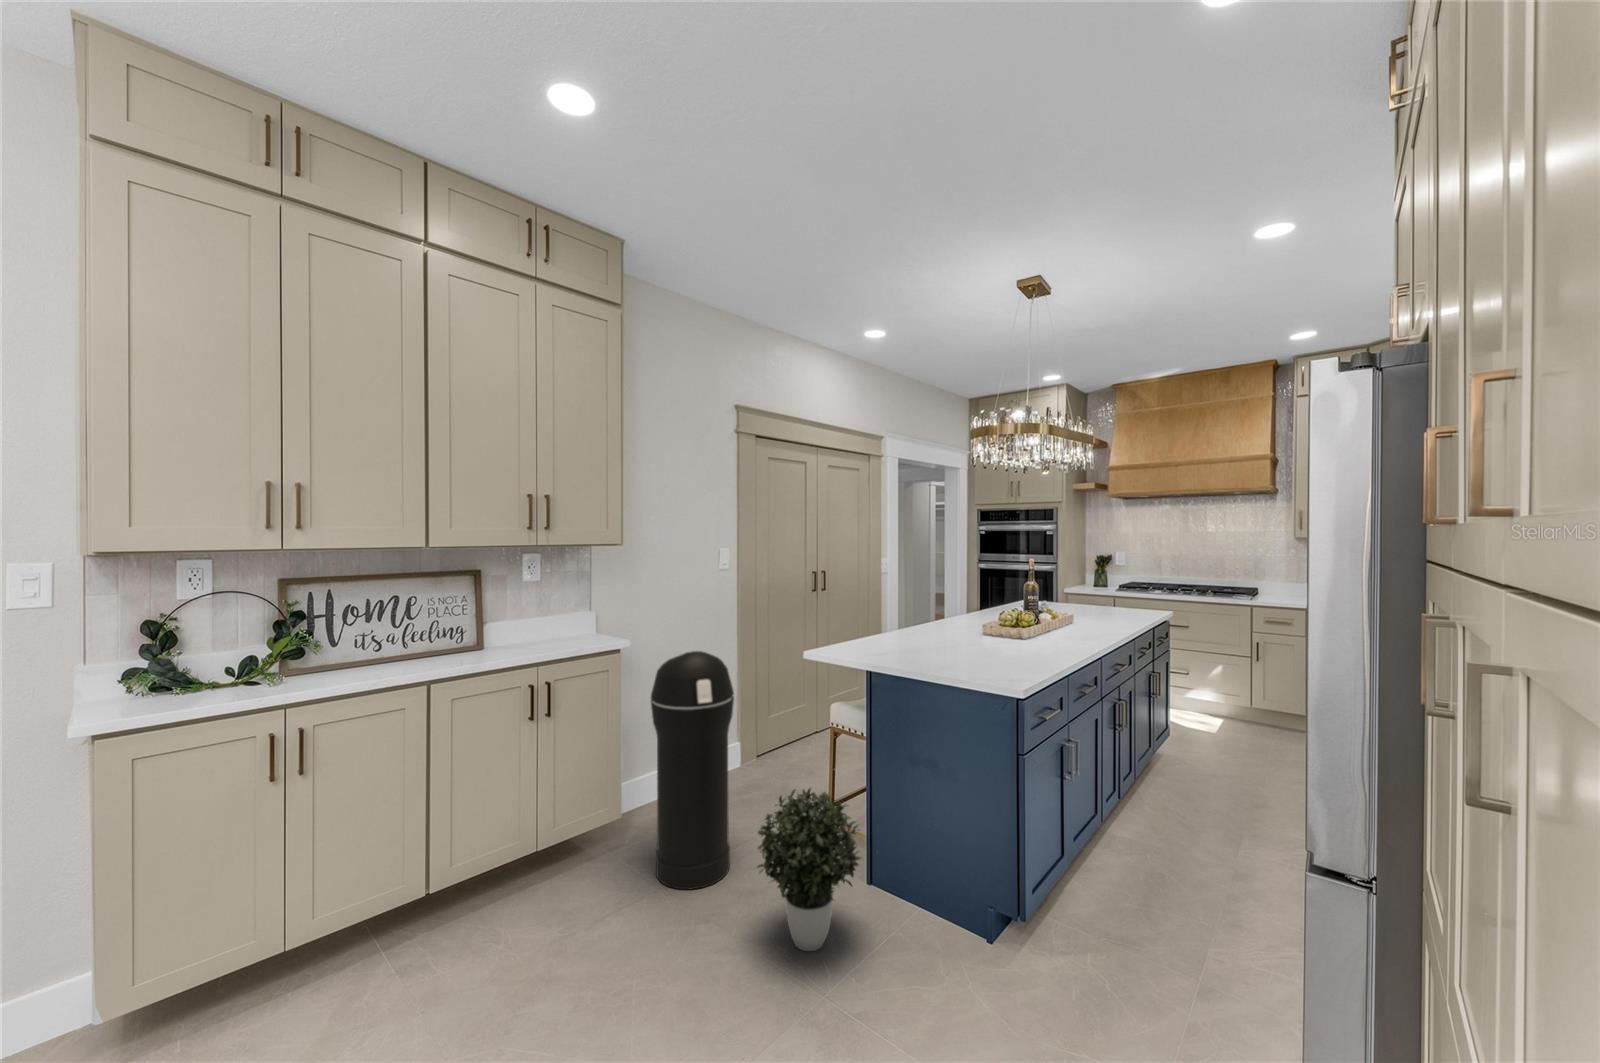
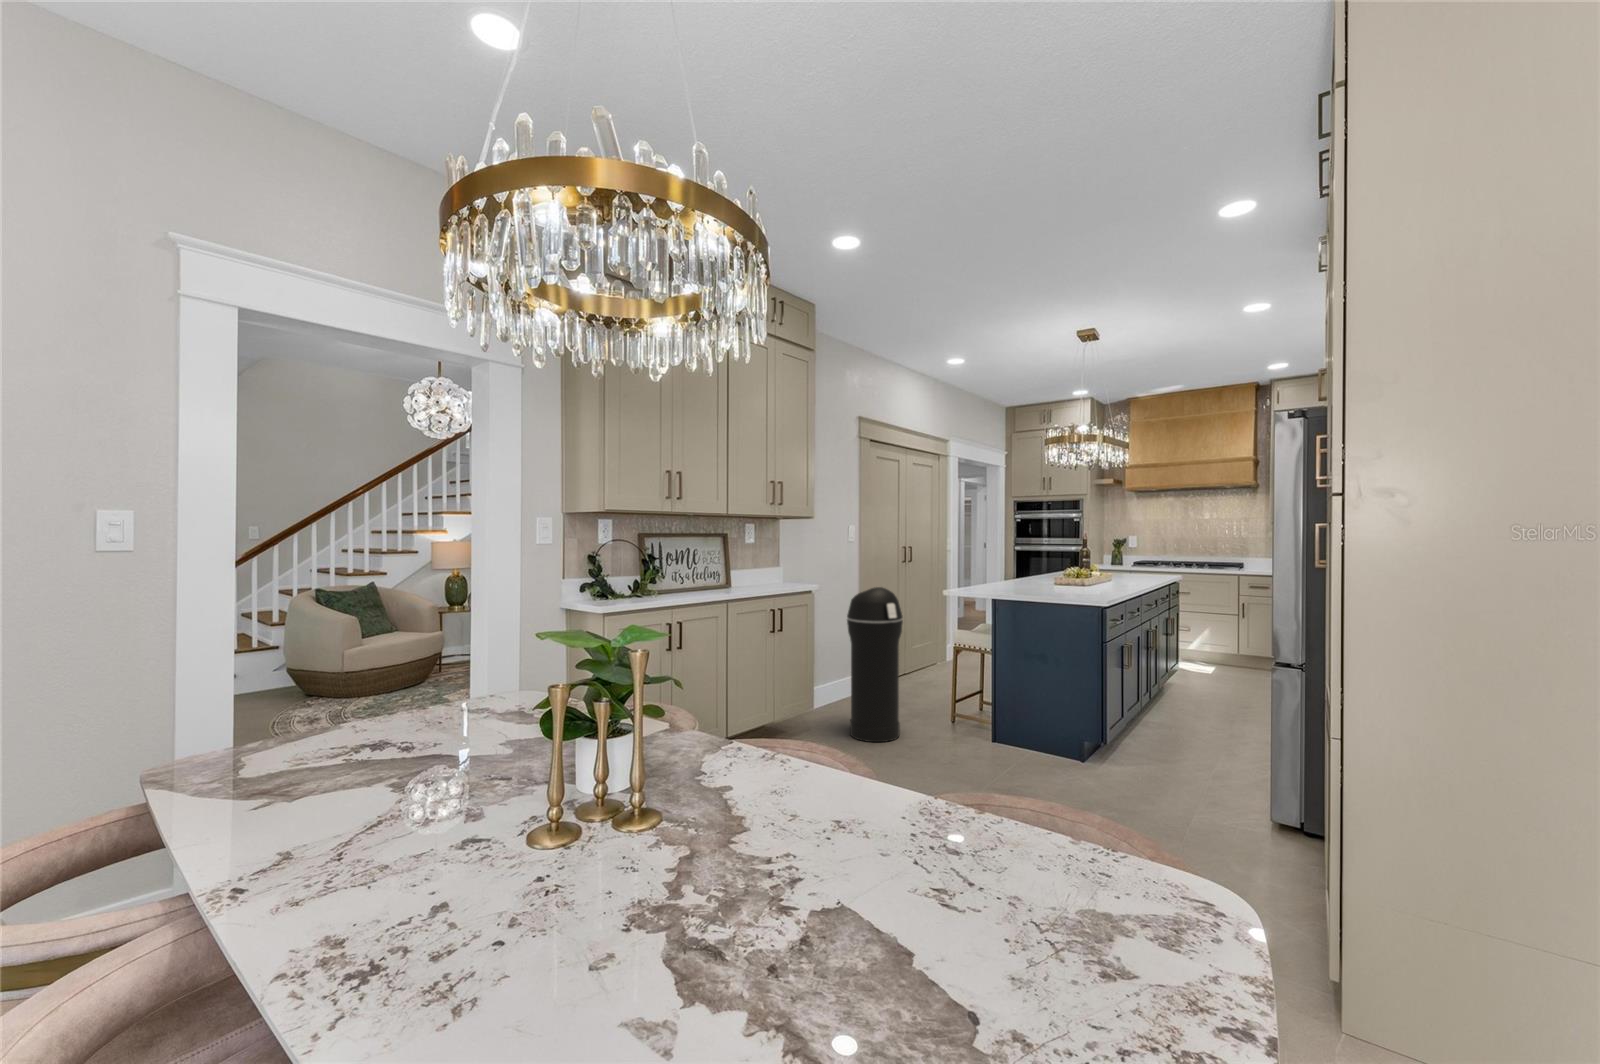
potted plant: present [757,788,861,951] -> none [939,665,1008,762]

